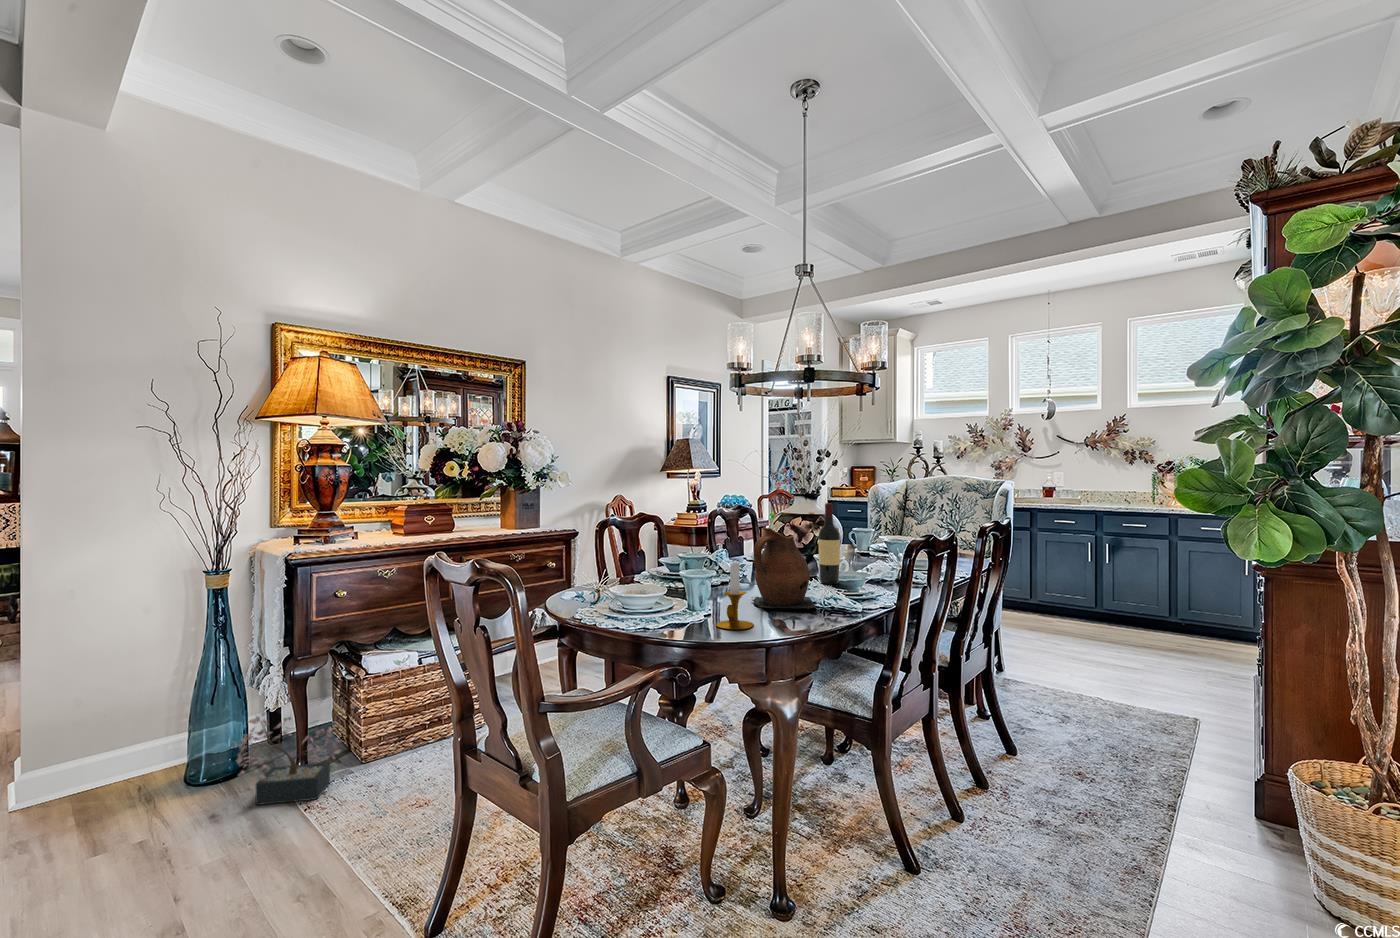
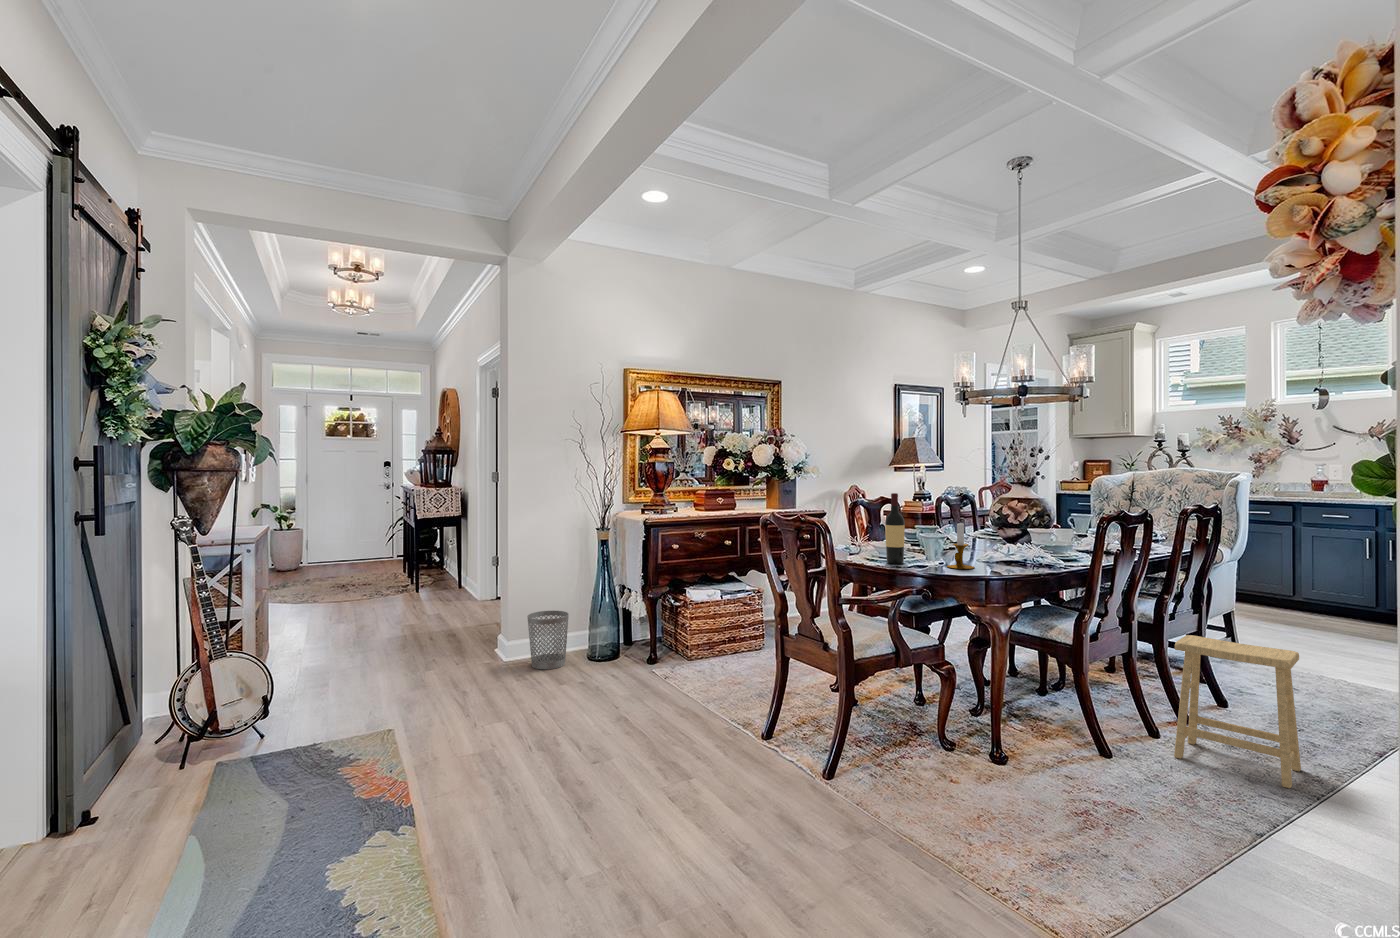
wine bottle: present [818,503,840,584] -> present [885,493,905,564]
ceramic pitcher: present [752,528,816,610] -> none [973,502,1024,562]
footstool: none [989,688,1124,889] -> present [1174,635,1301,788]
wastebasket: none [70,702,157,807] -> present [527,611,569,669]
decorative plant: present [233,713,341,805] -> none [619,621,680,679]

